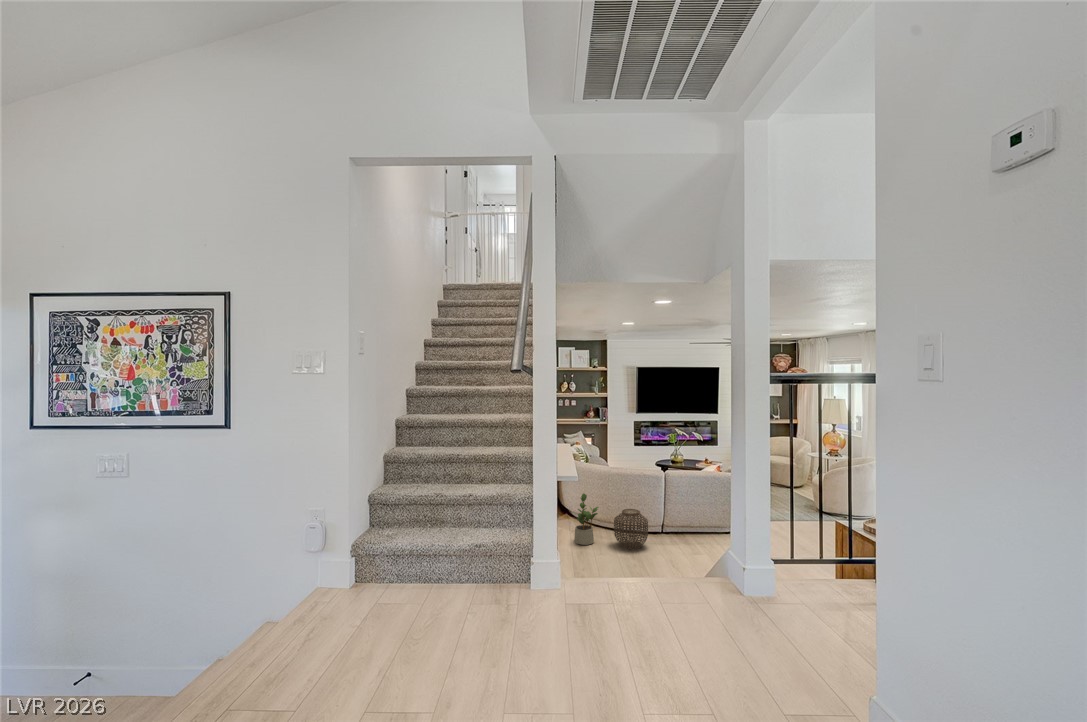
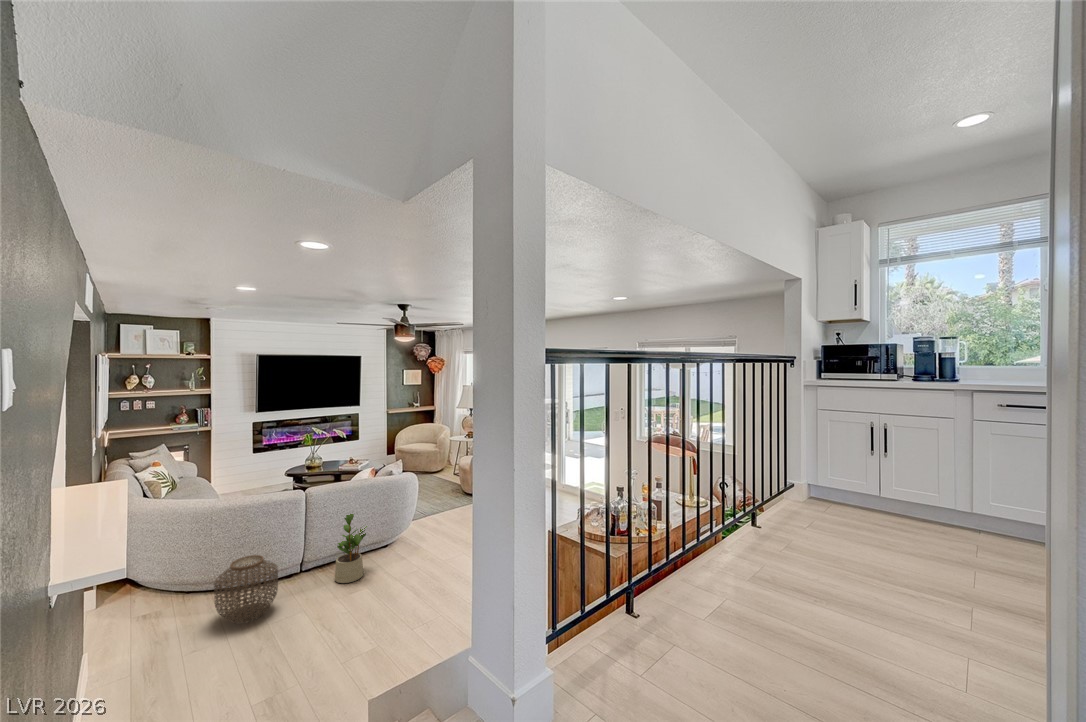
potted plant: present [574,494,599,545] -> present [335,514,367,583]

